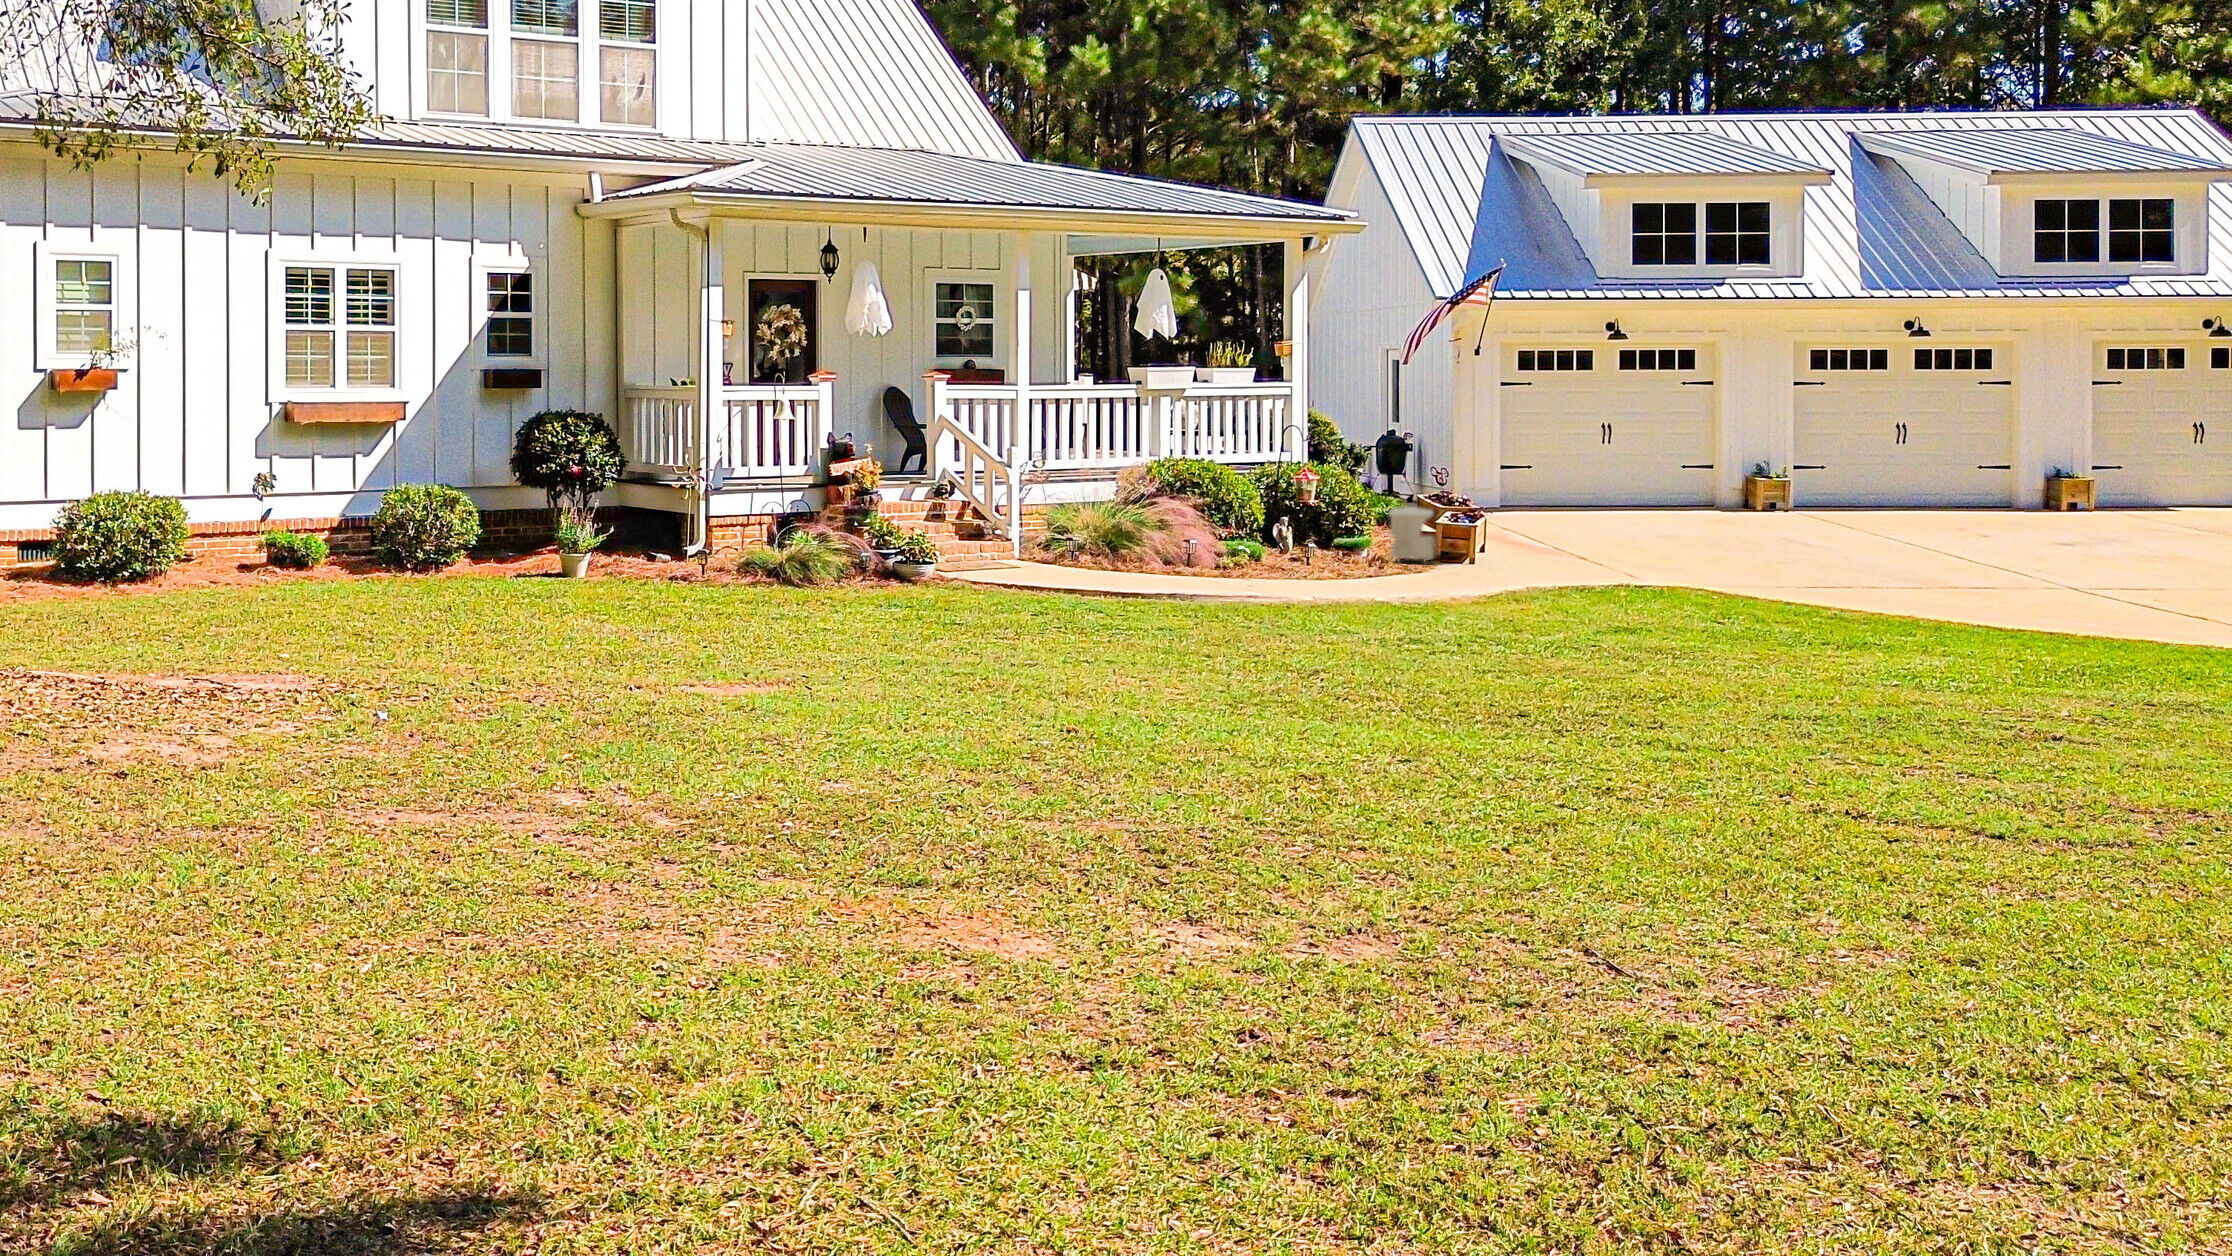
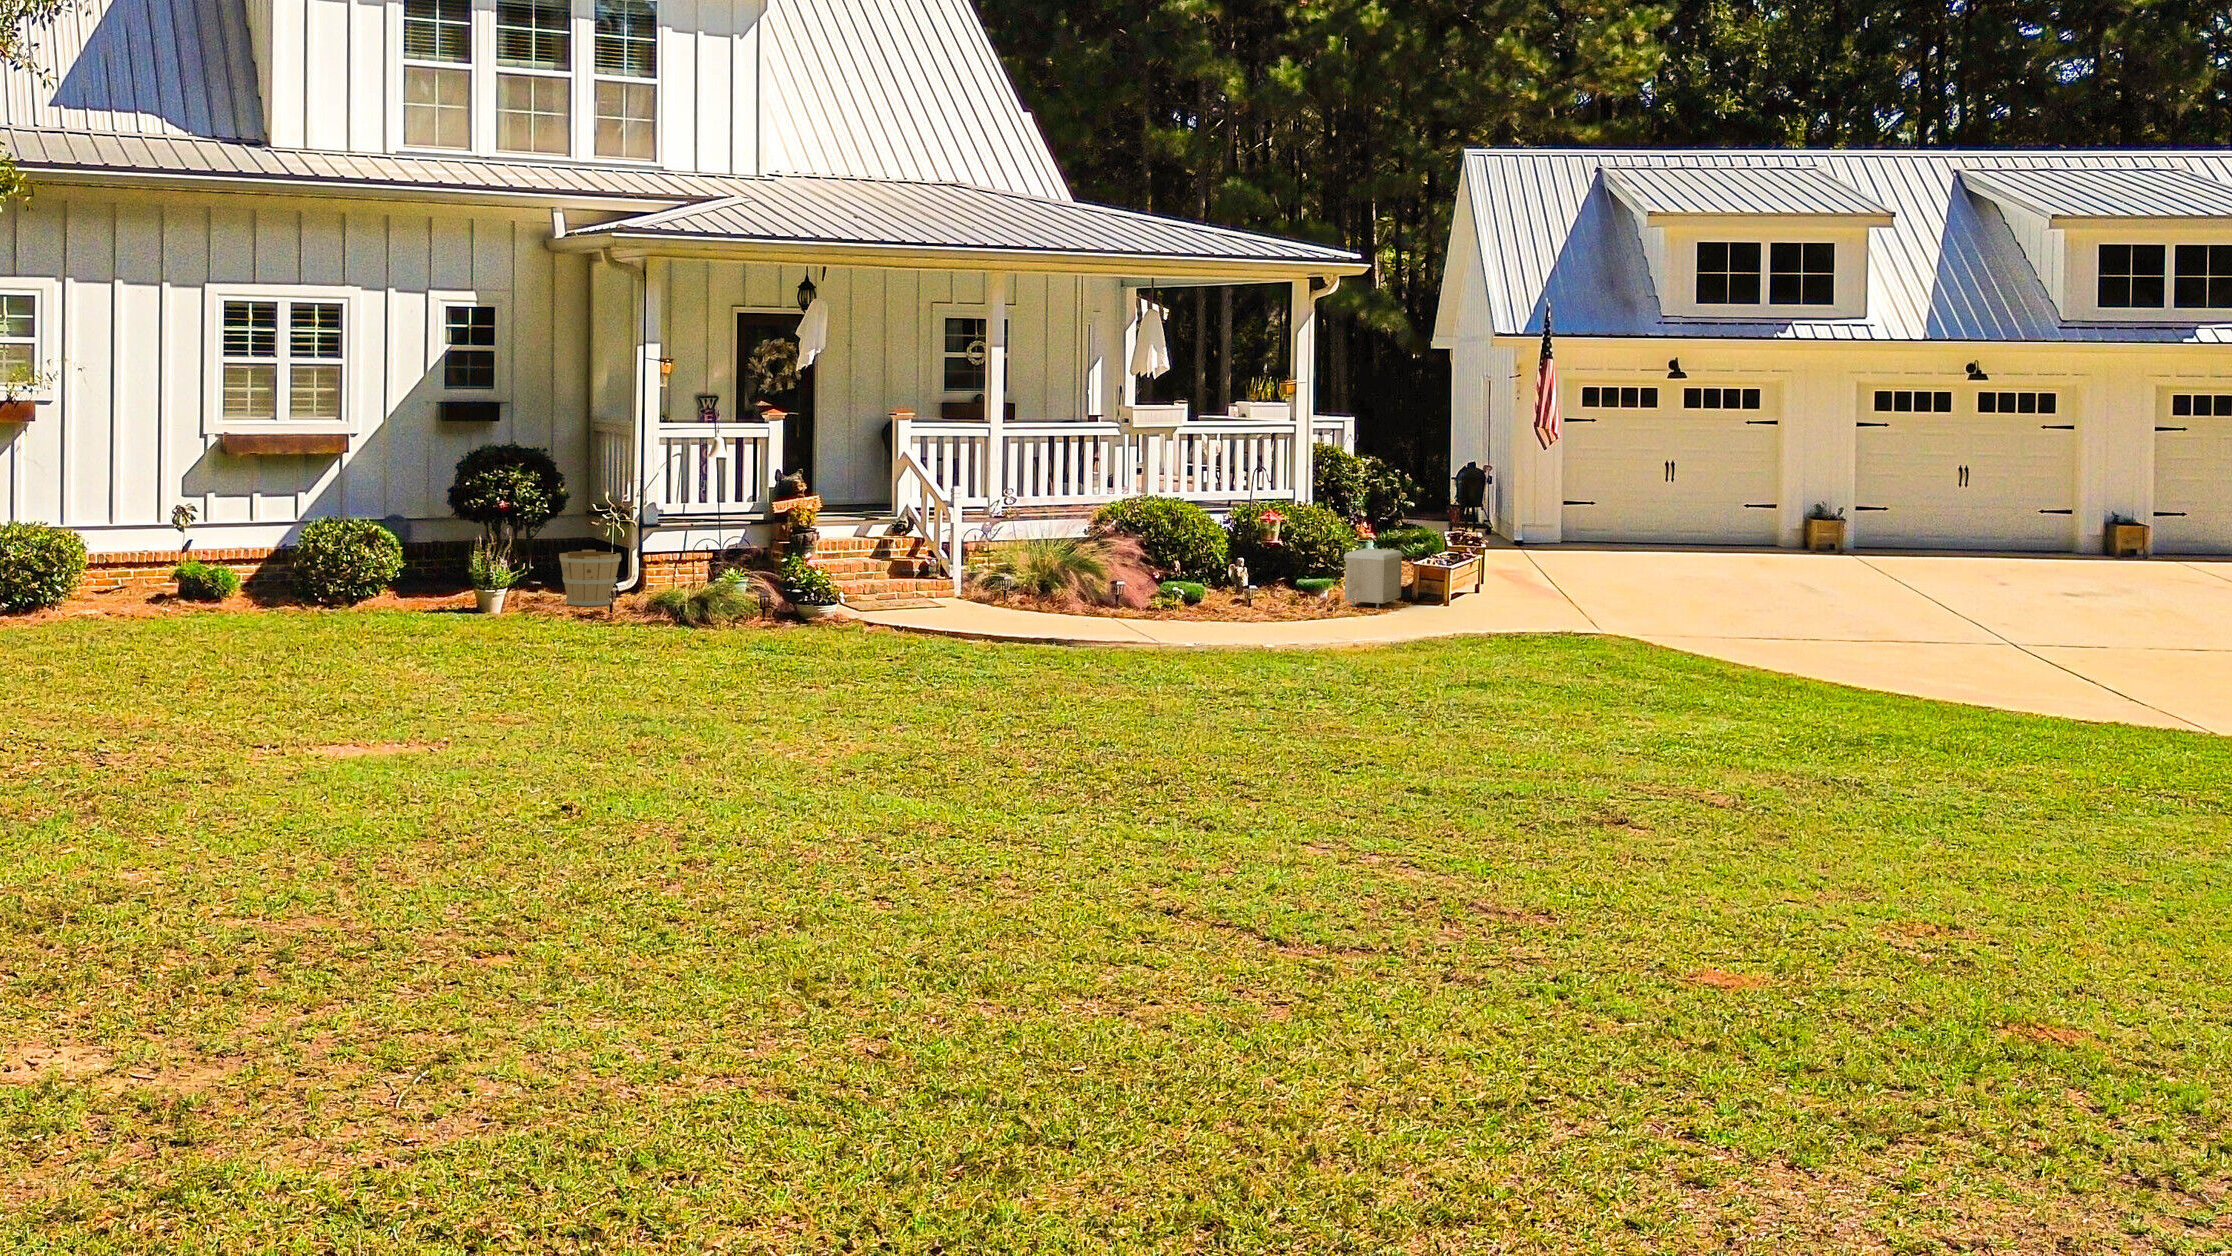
wooden bucket: none [633,514,695,570] -> present [559,550,622,606]

